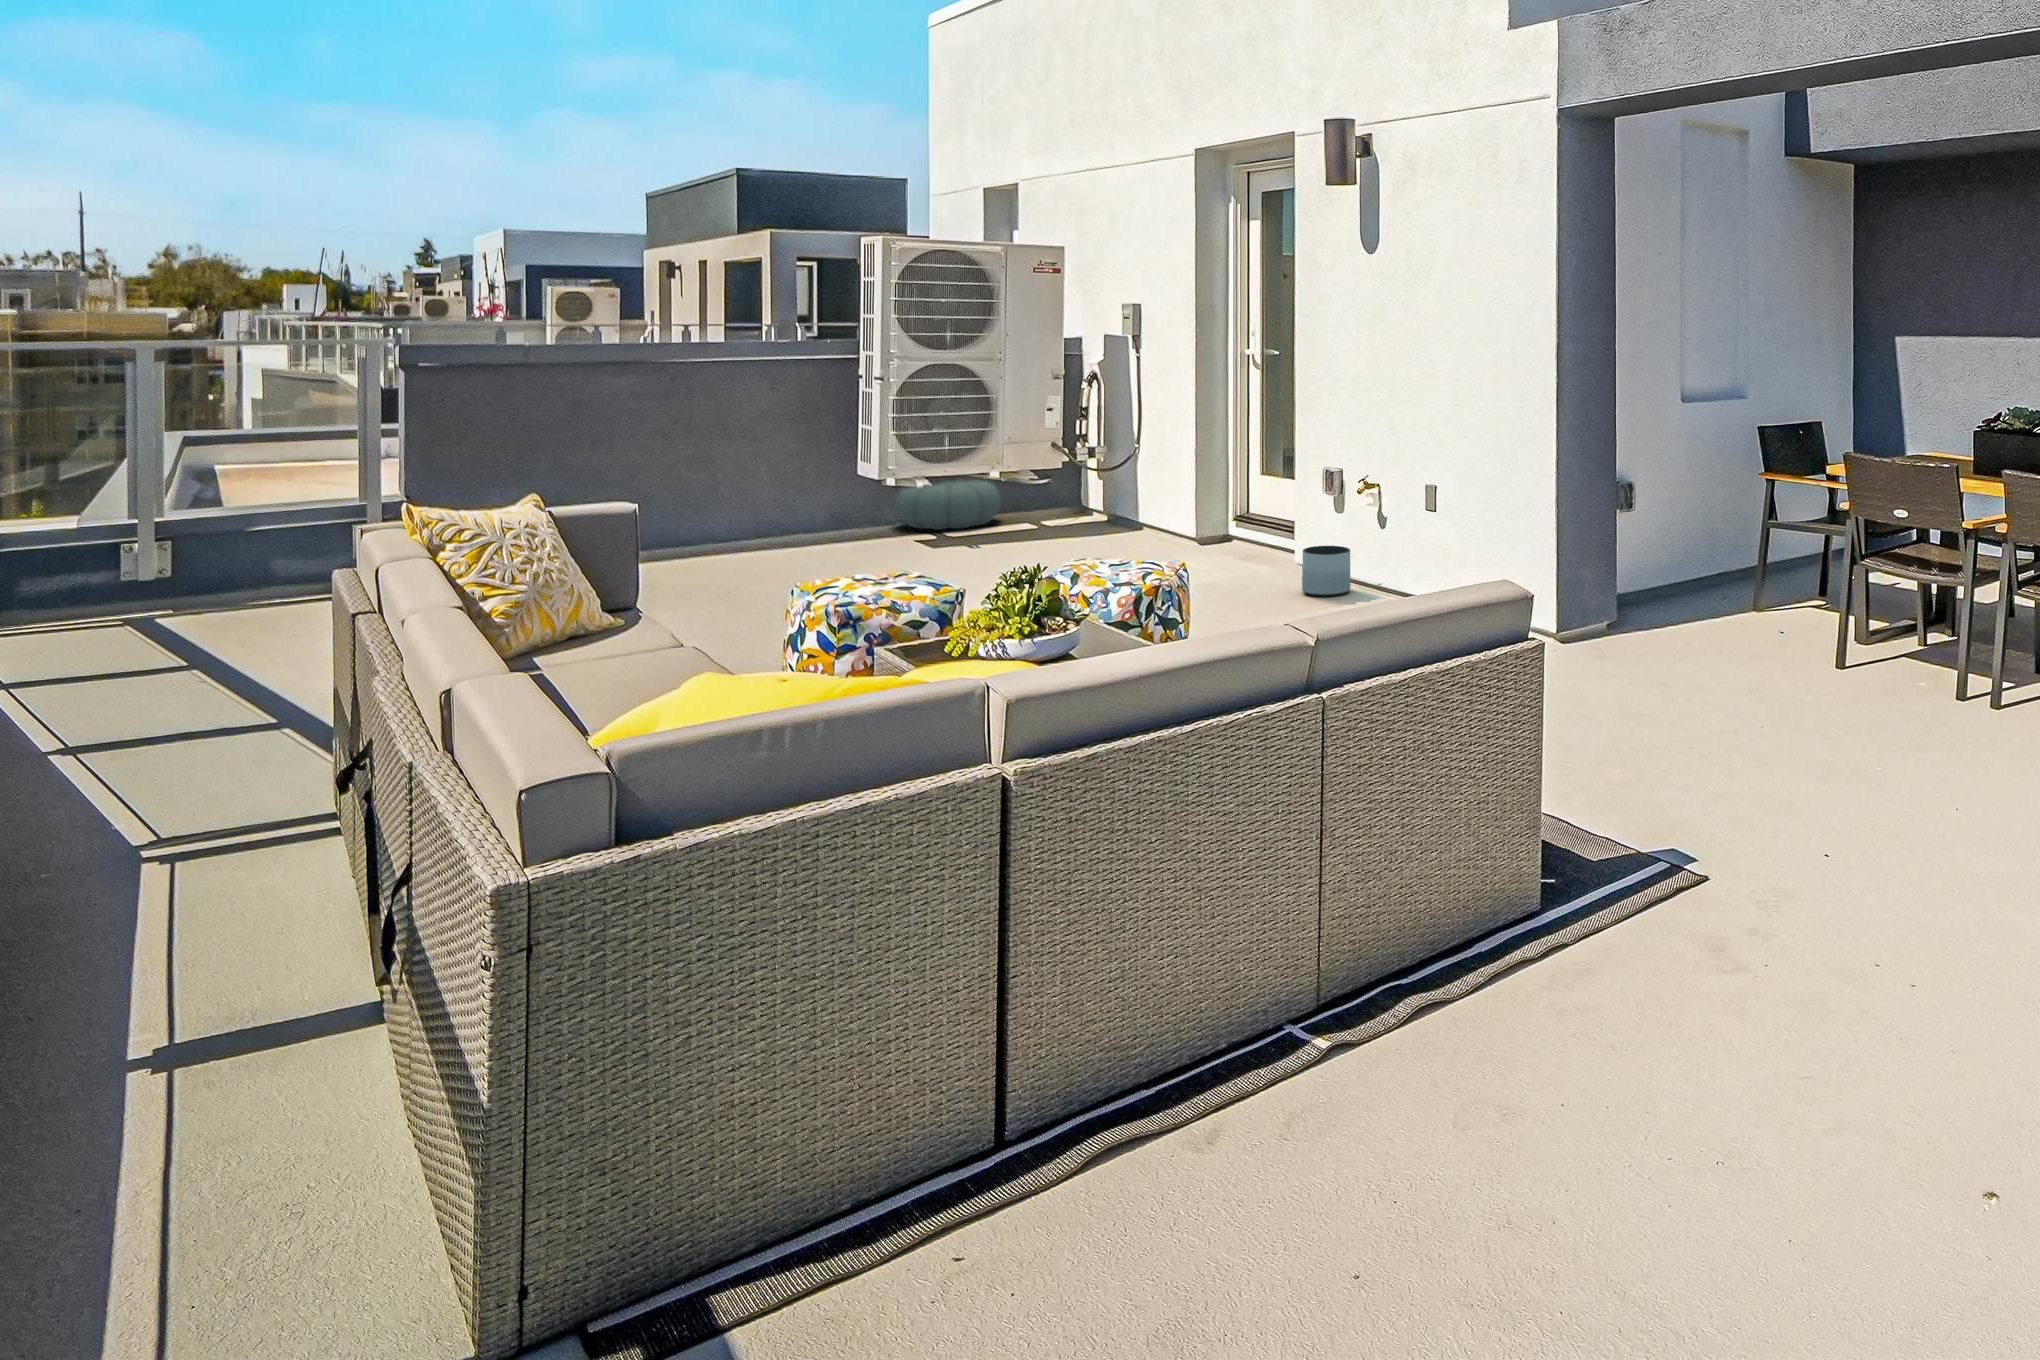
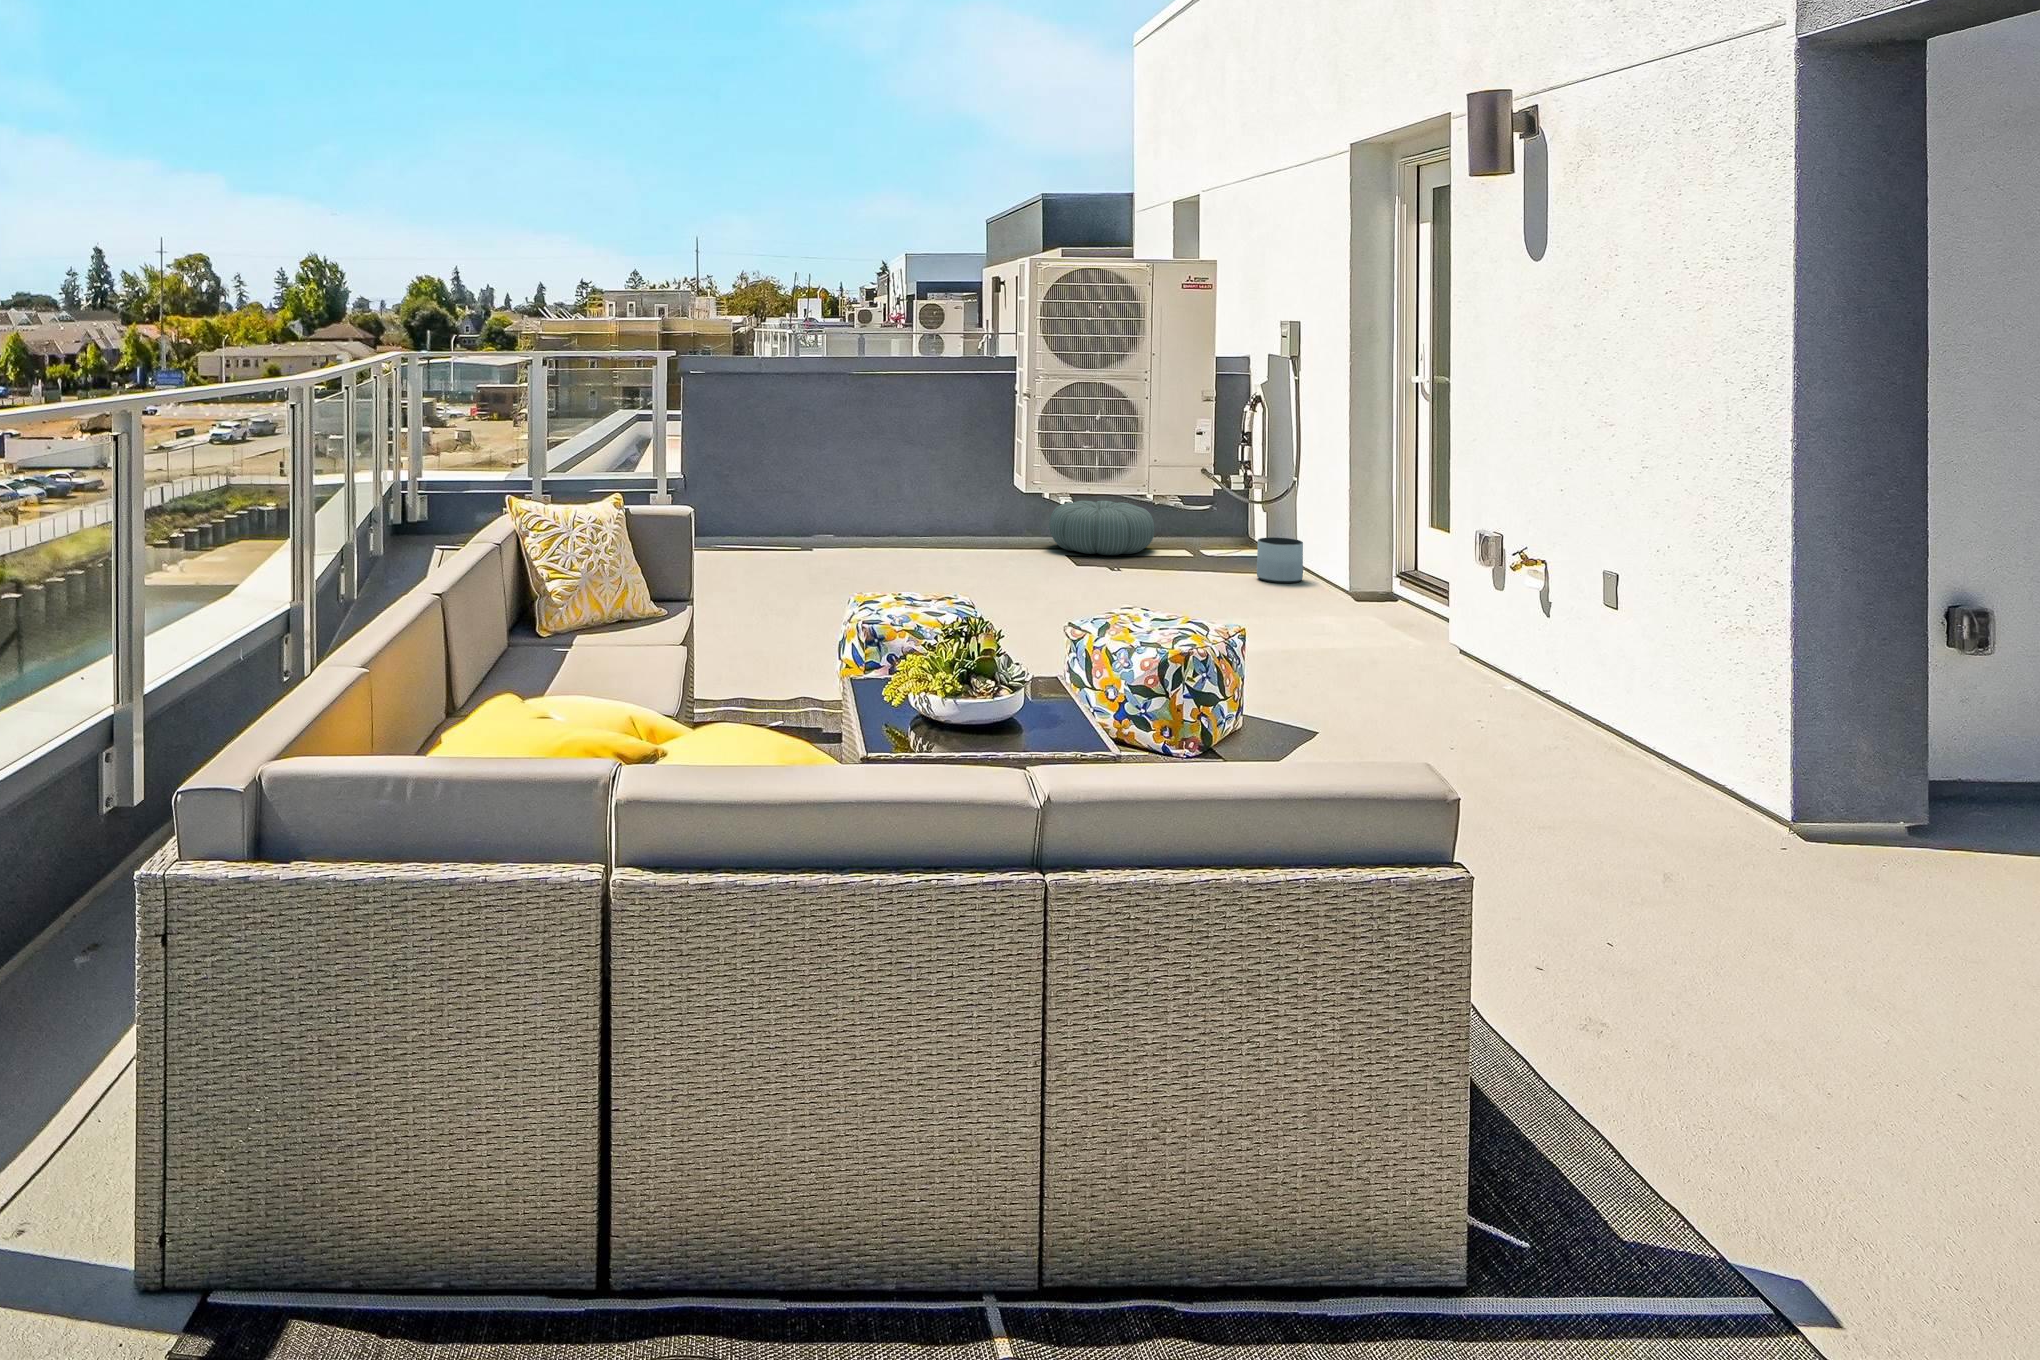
planter: present [1302,546,1350,596] -> present [1257,537,1303,583]

